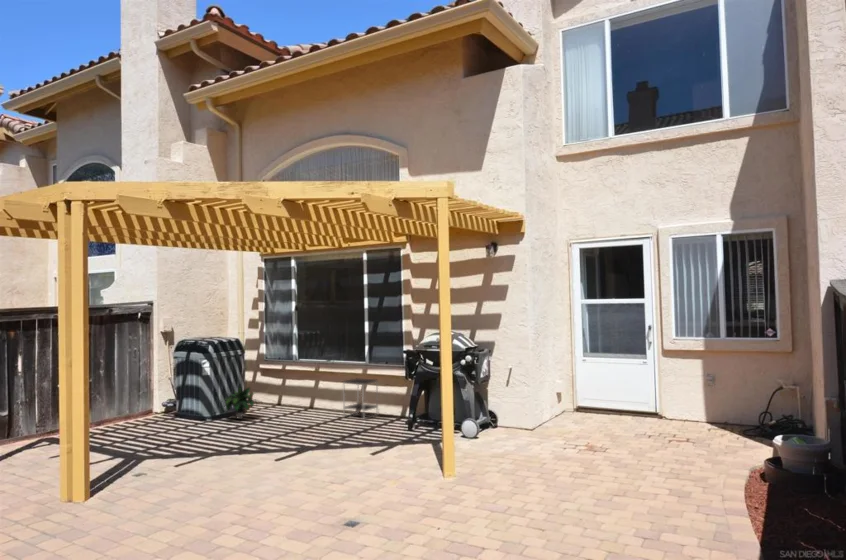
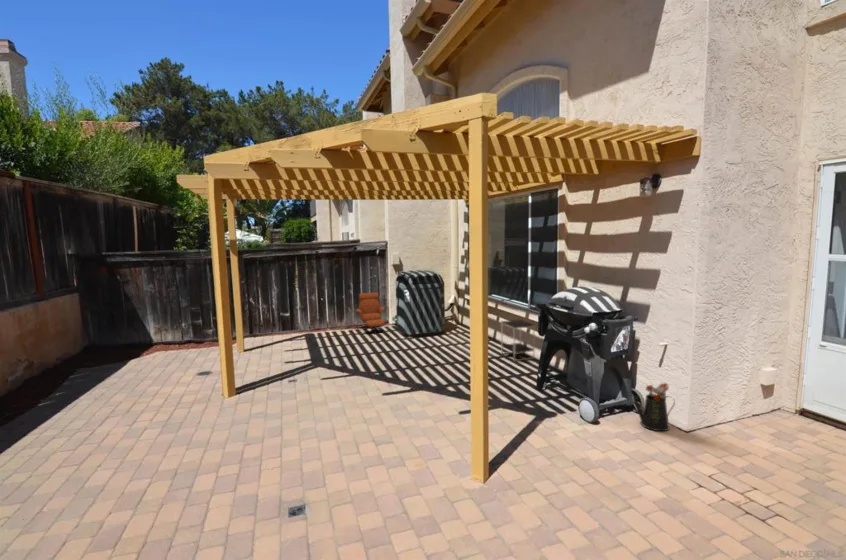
lounge chair: none [112,371,168,426] -> present [356,292,385,334]
potted plant: present [224,388,257,419] -> none [414,312,444,339]
watering can: none [499,397,523,434] -> present [634,383,674,431]

